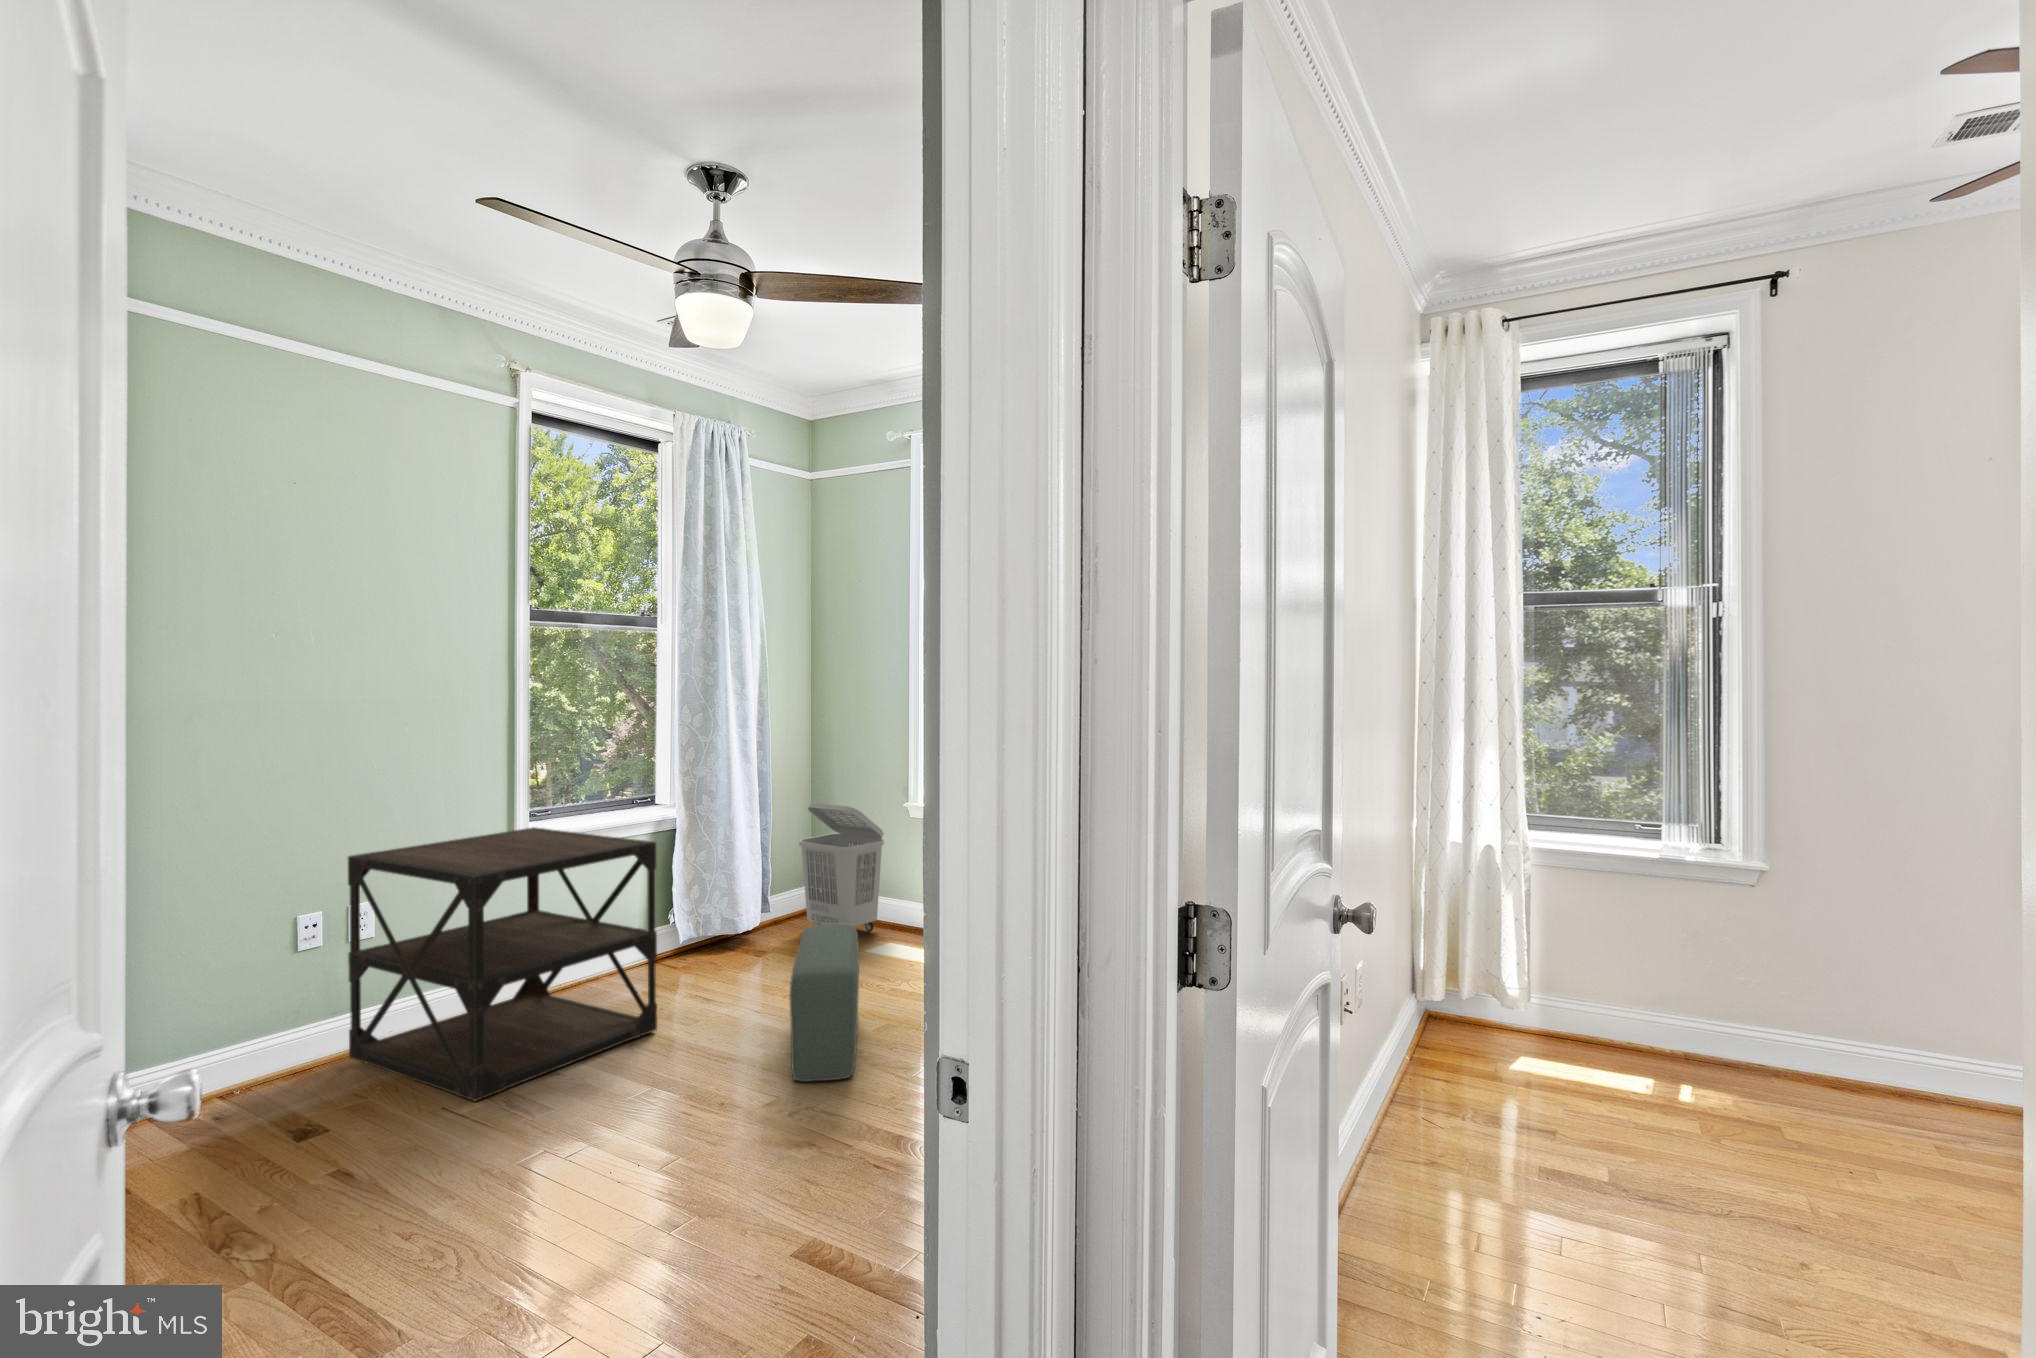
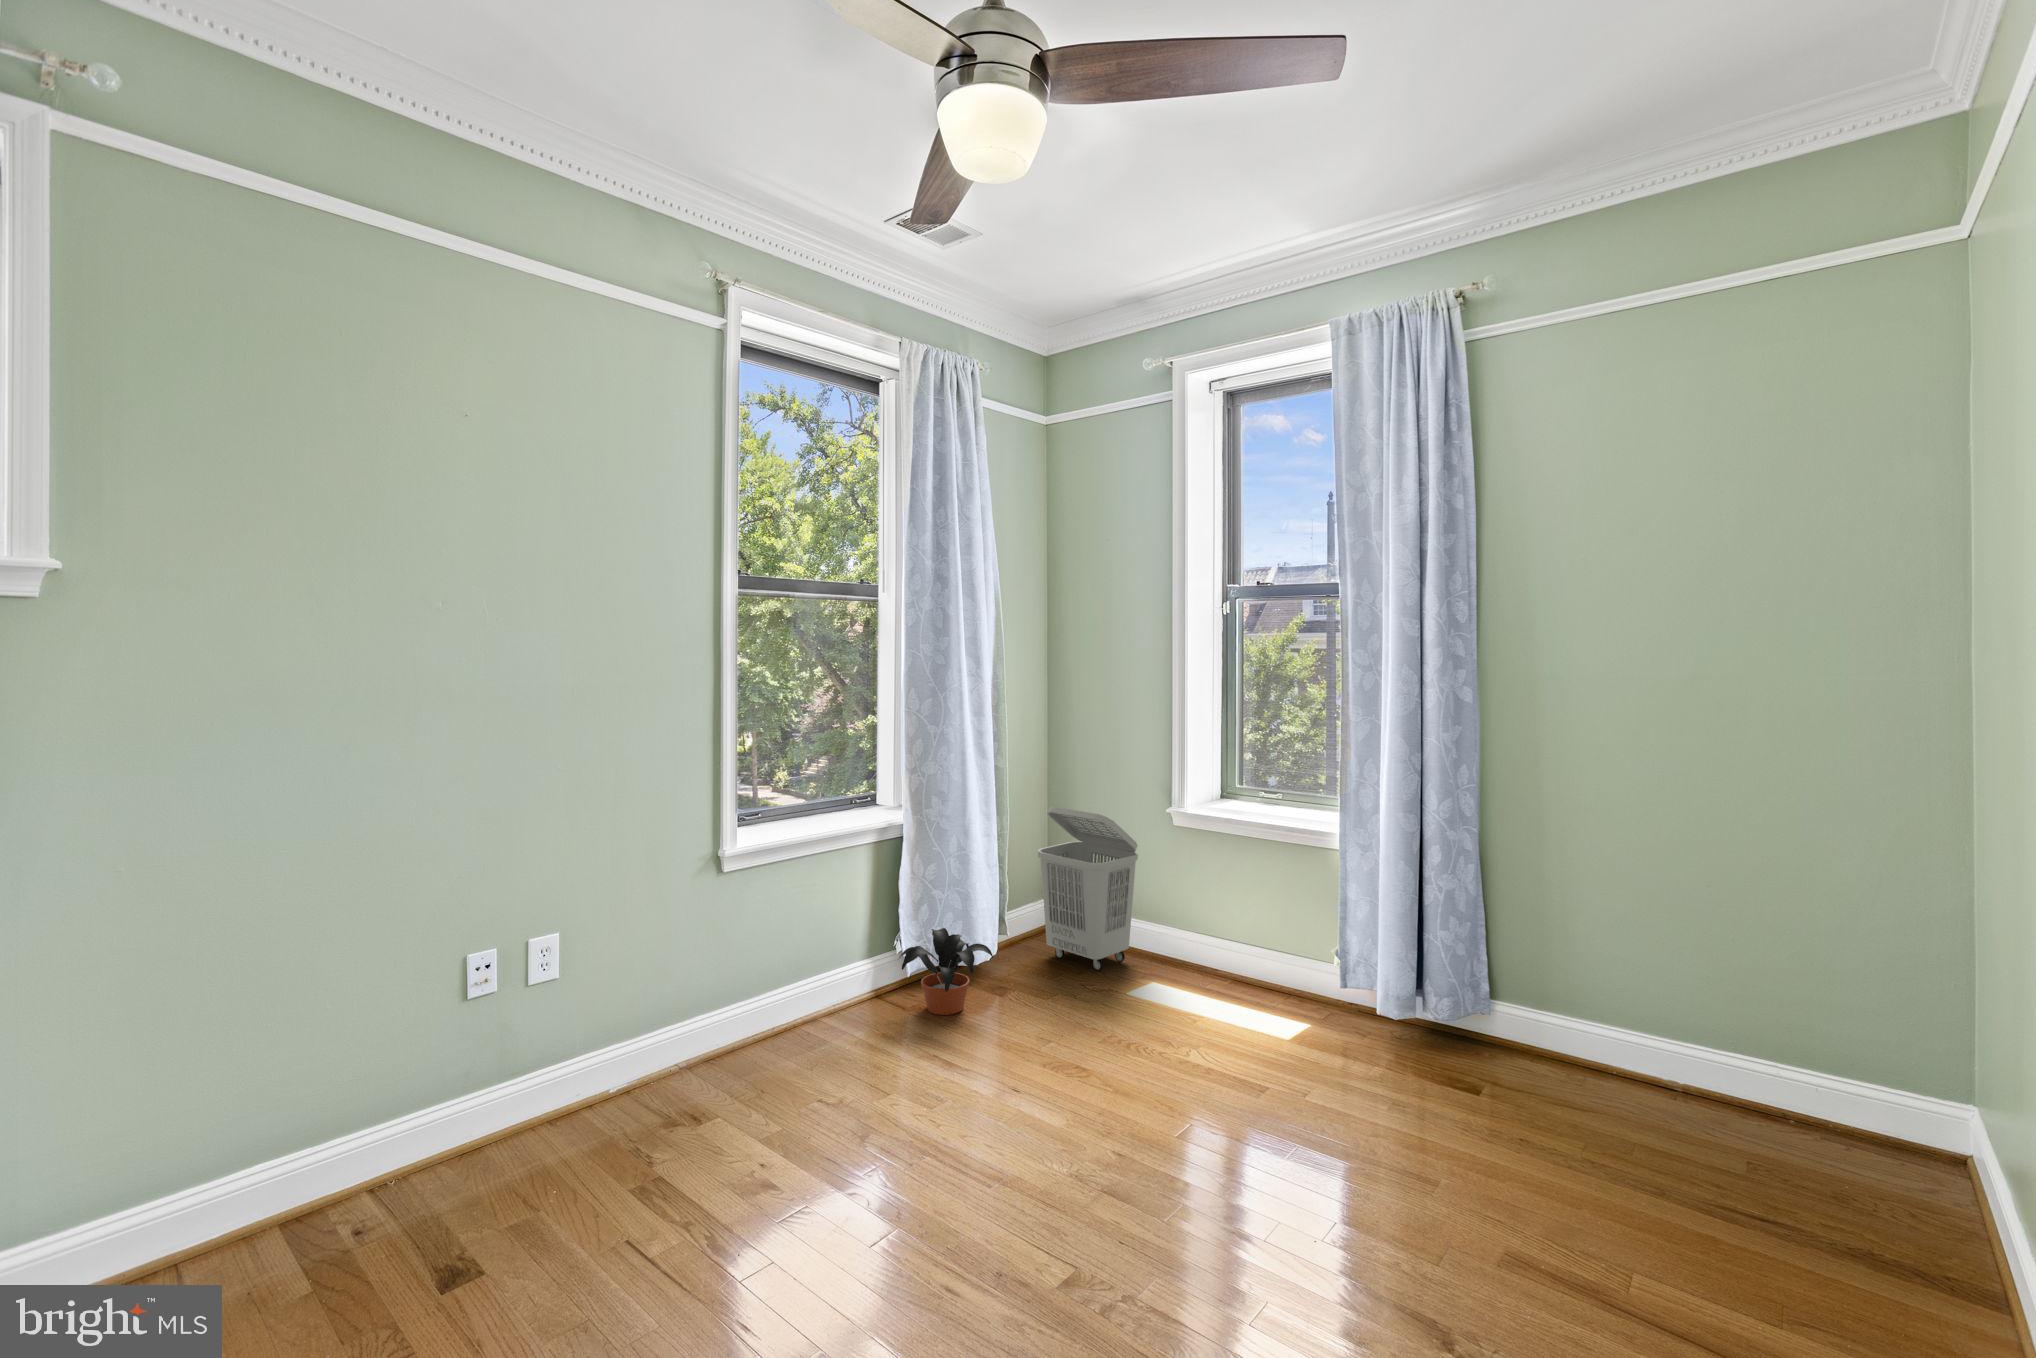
side table: present [348,827,657,1101] -> none [525,840,891,1229]
potted plant: none [671,903,754,972] -> present [899,928,993,1015]
pouf: present [790,924,859,1081] -> none [1068,982,1167,1231]

